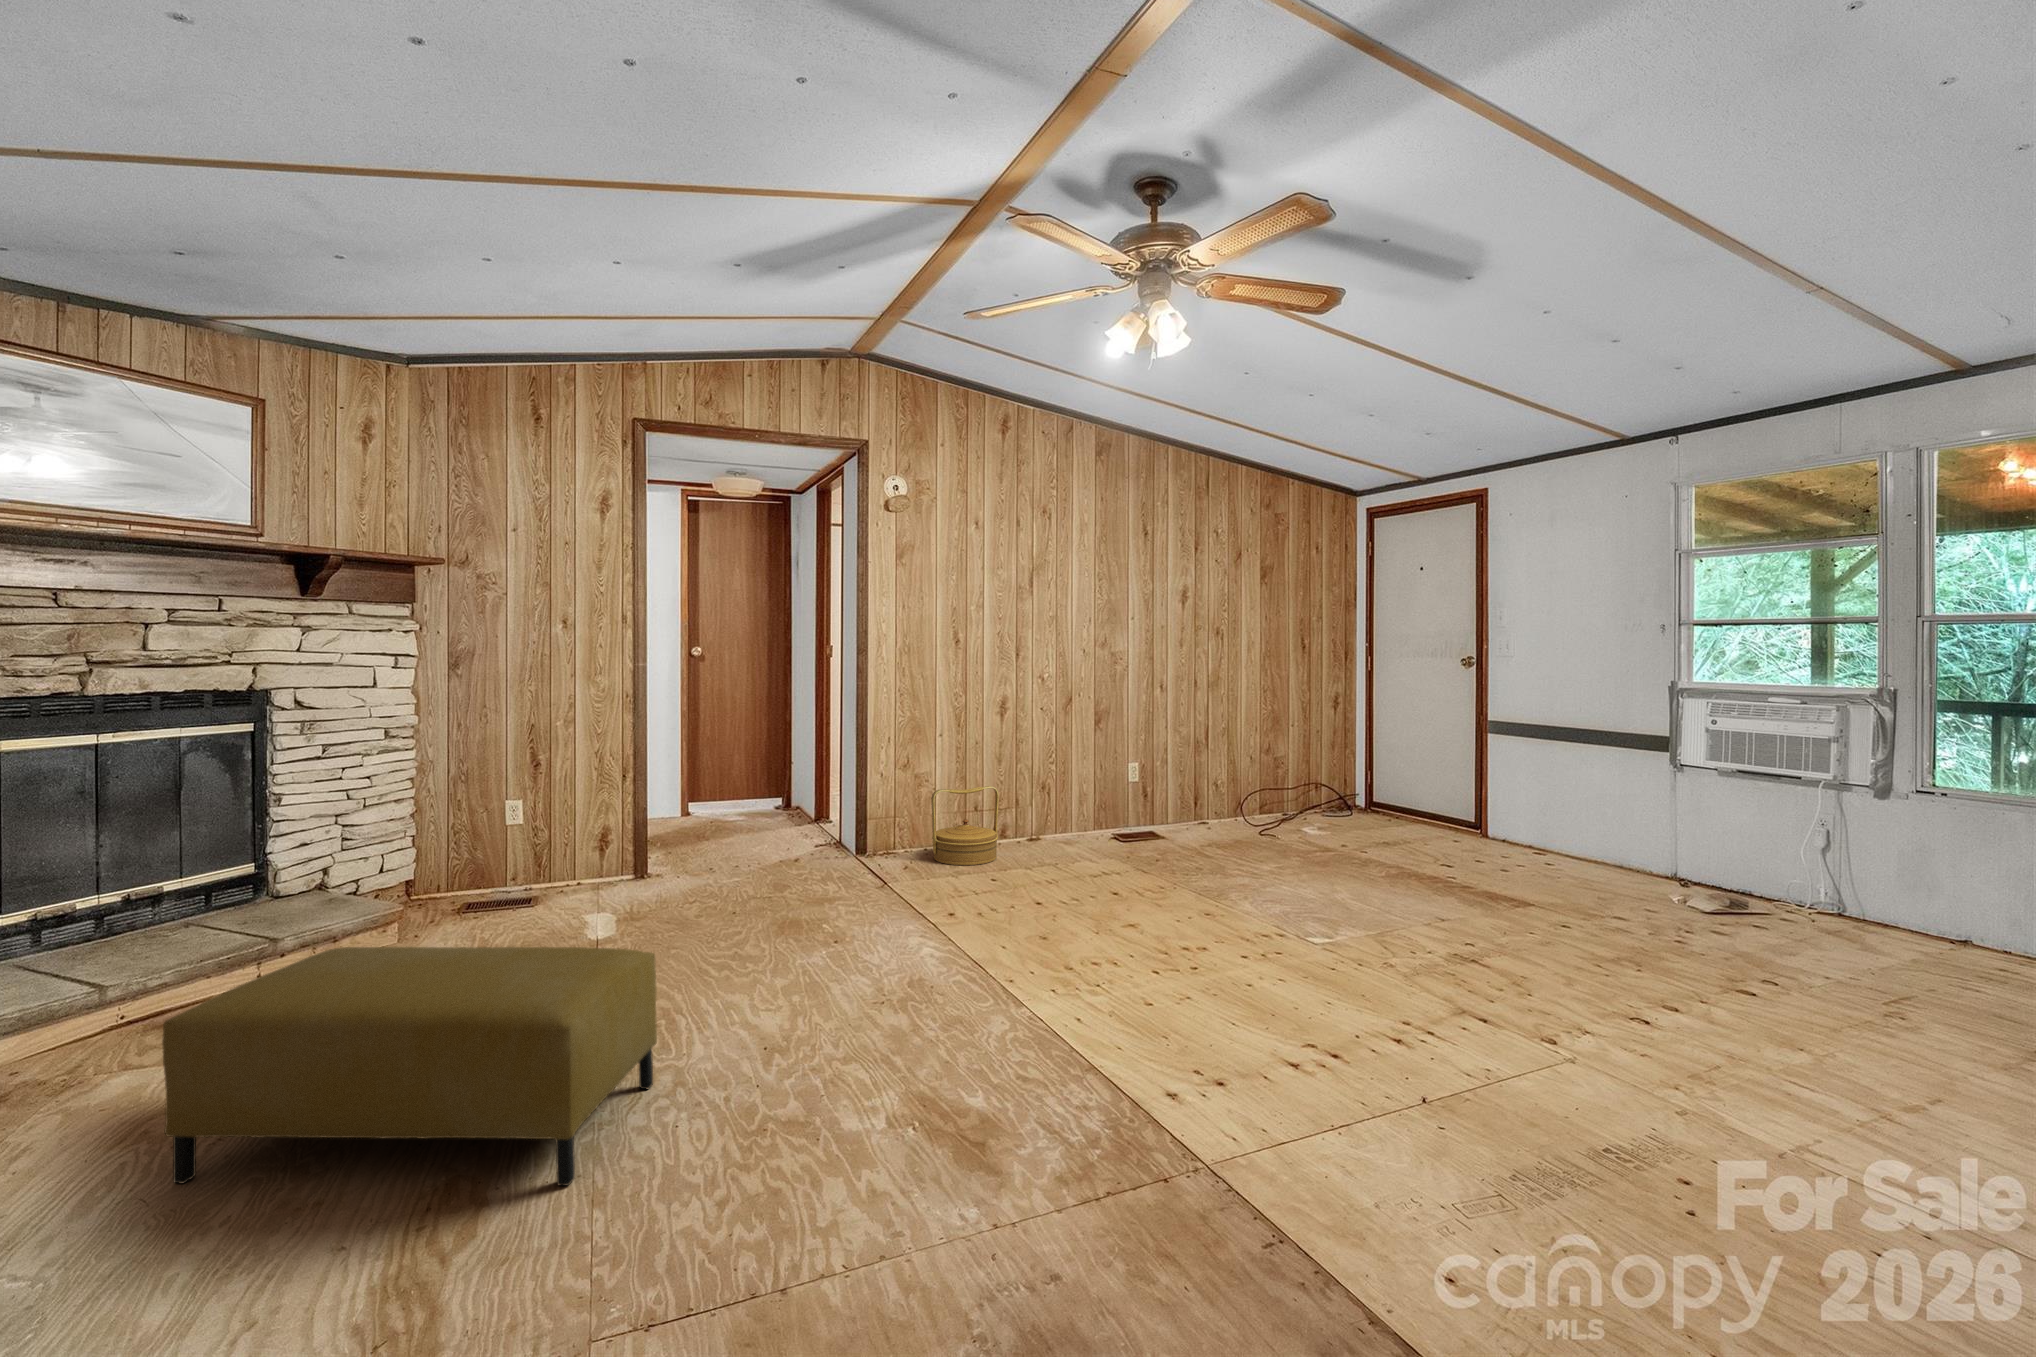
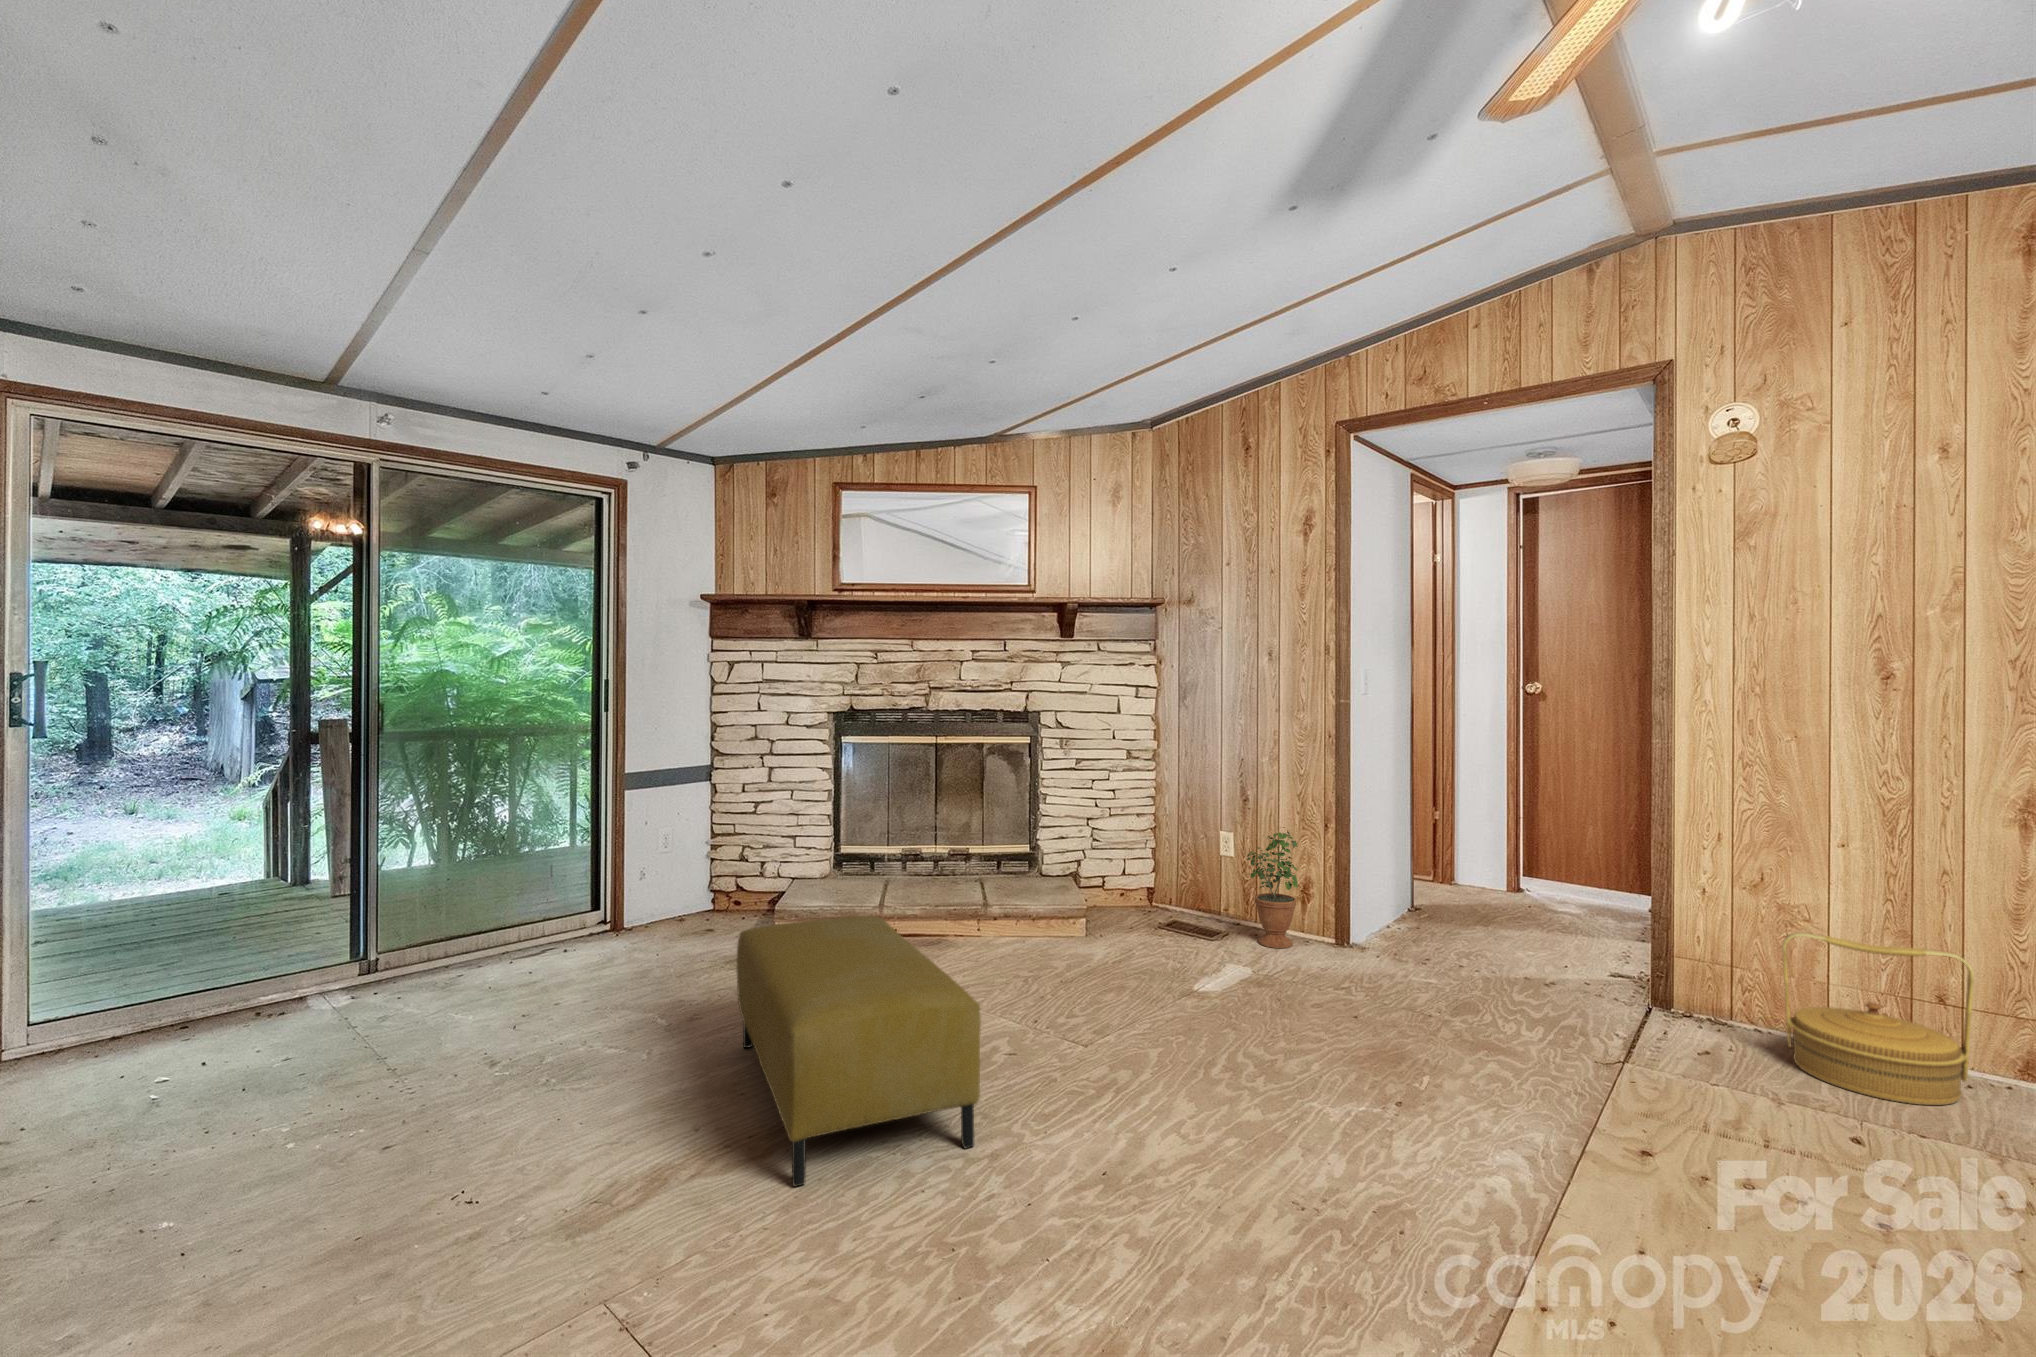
potted plant: none [563,784,614,895] -> present [1246,827,1298,948]

